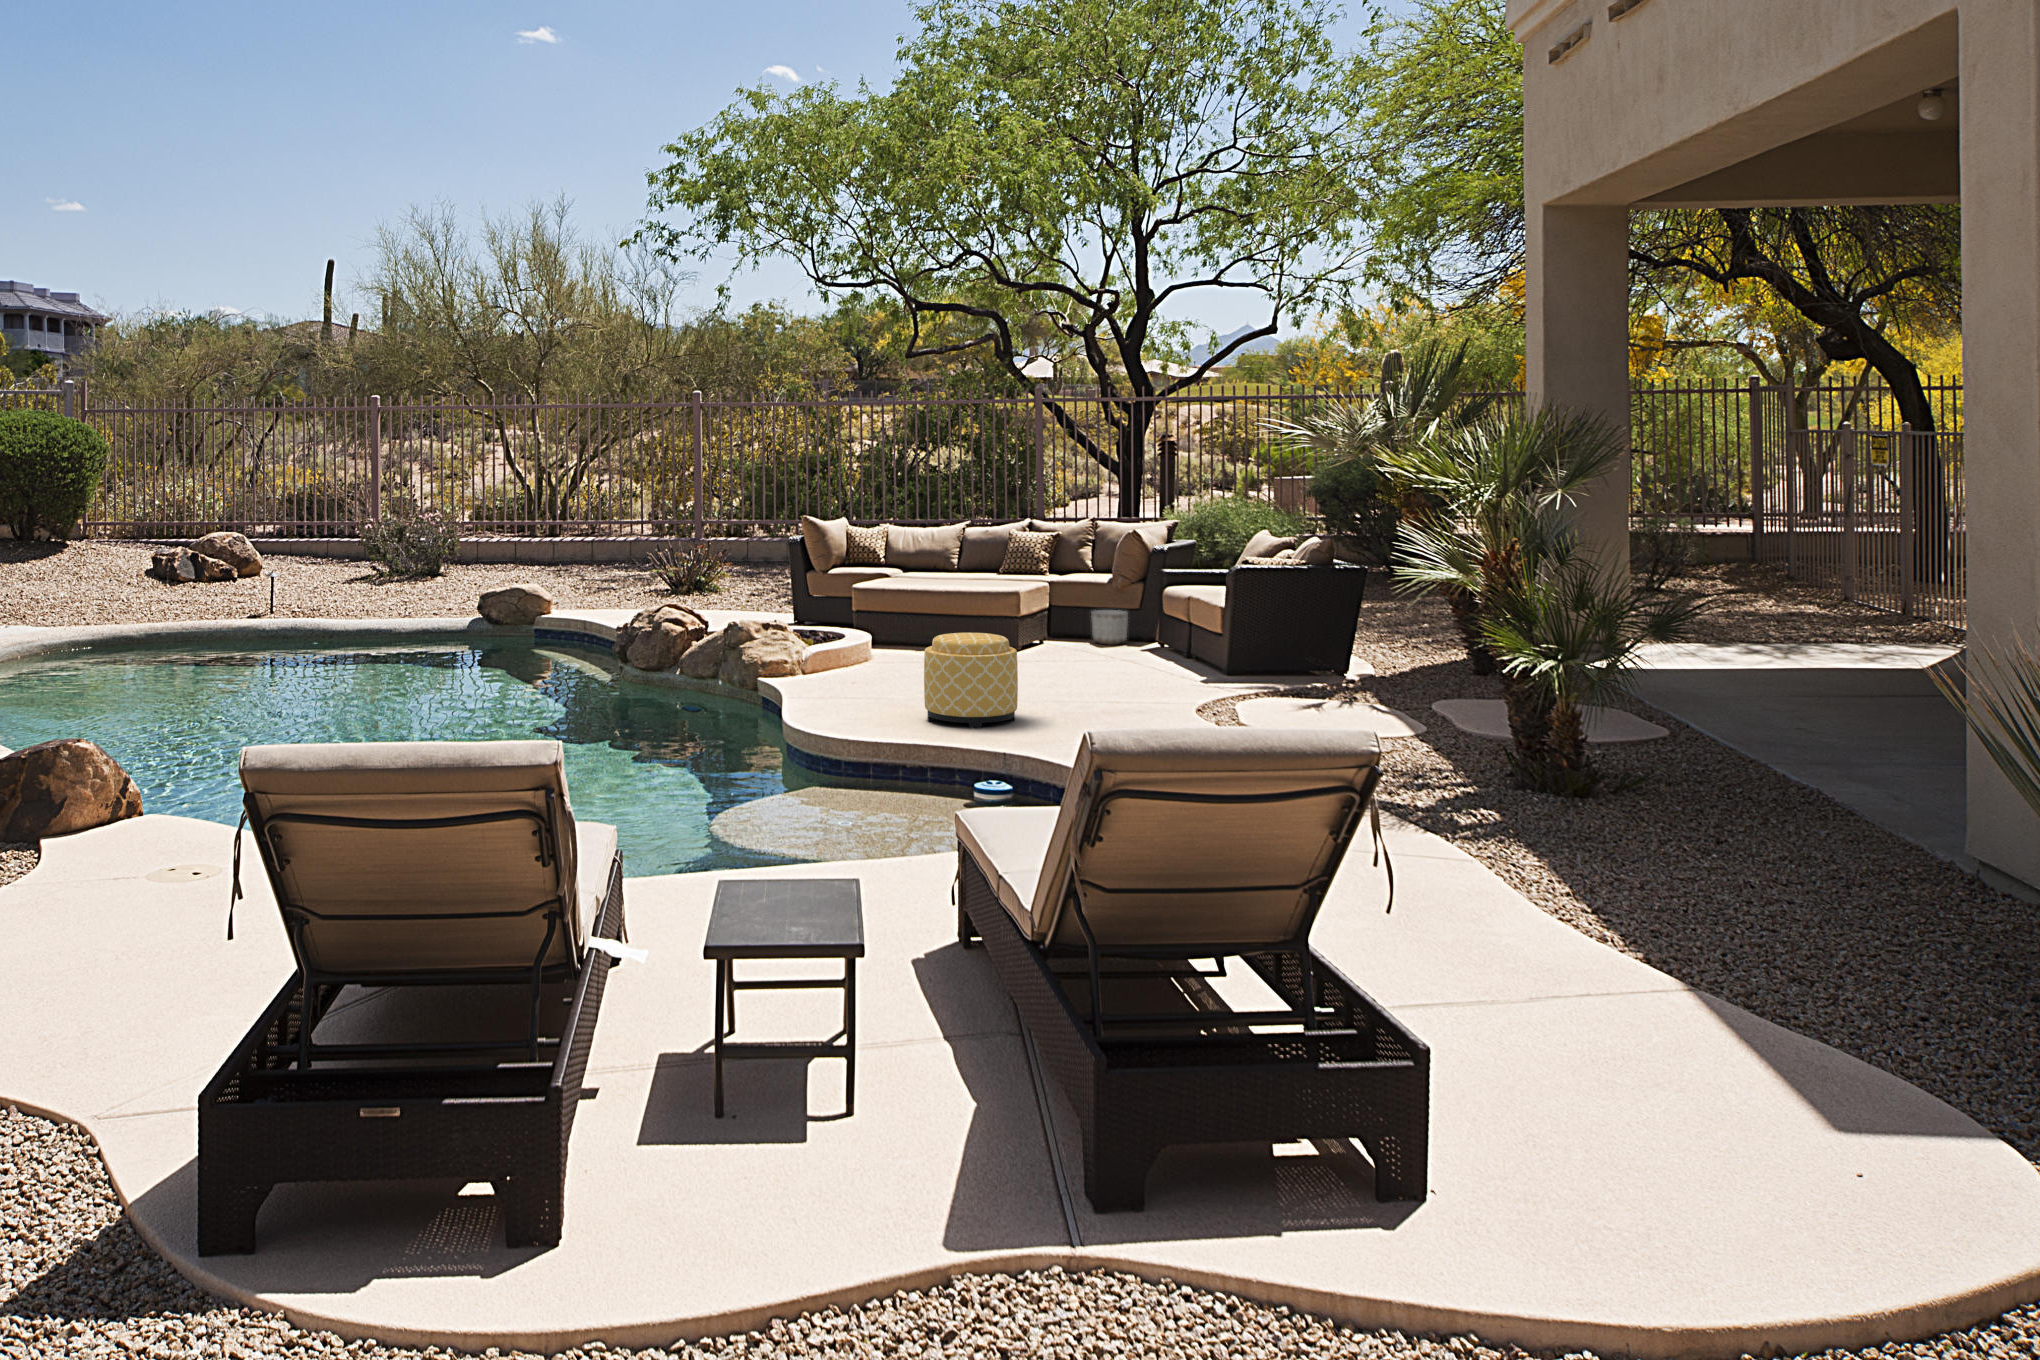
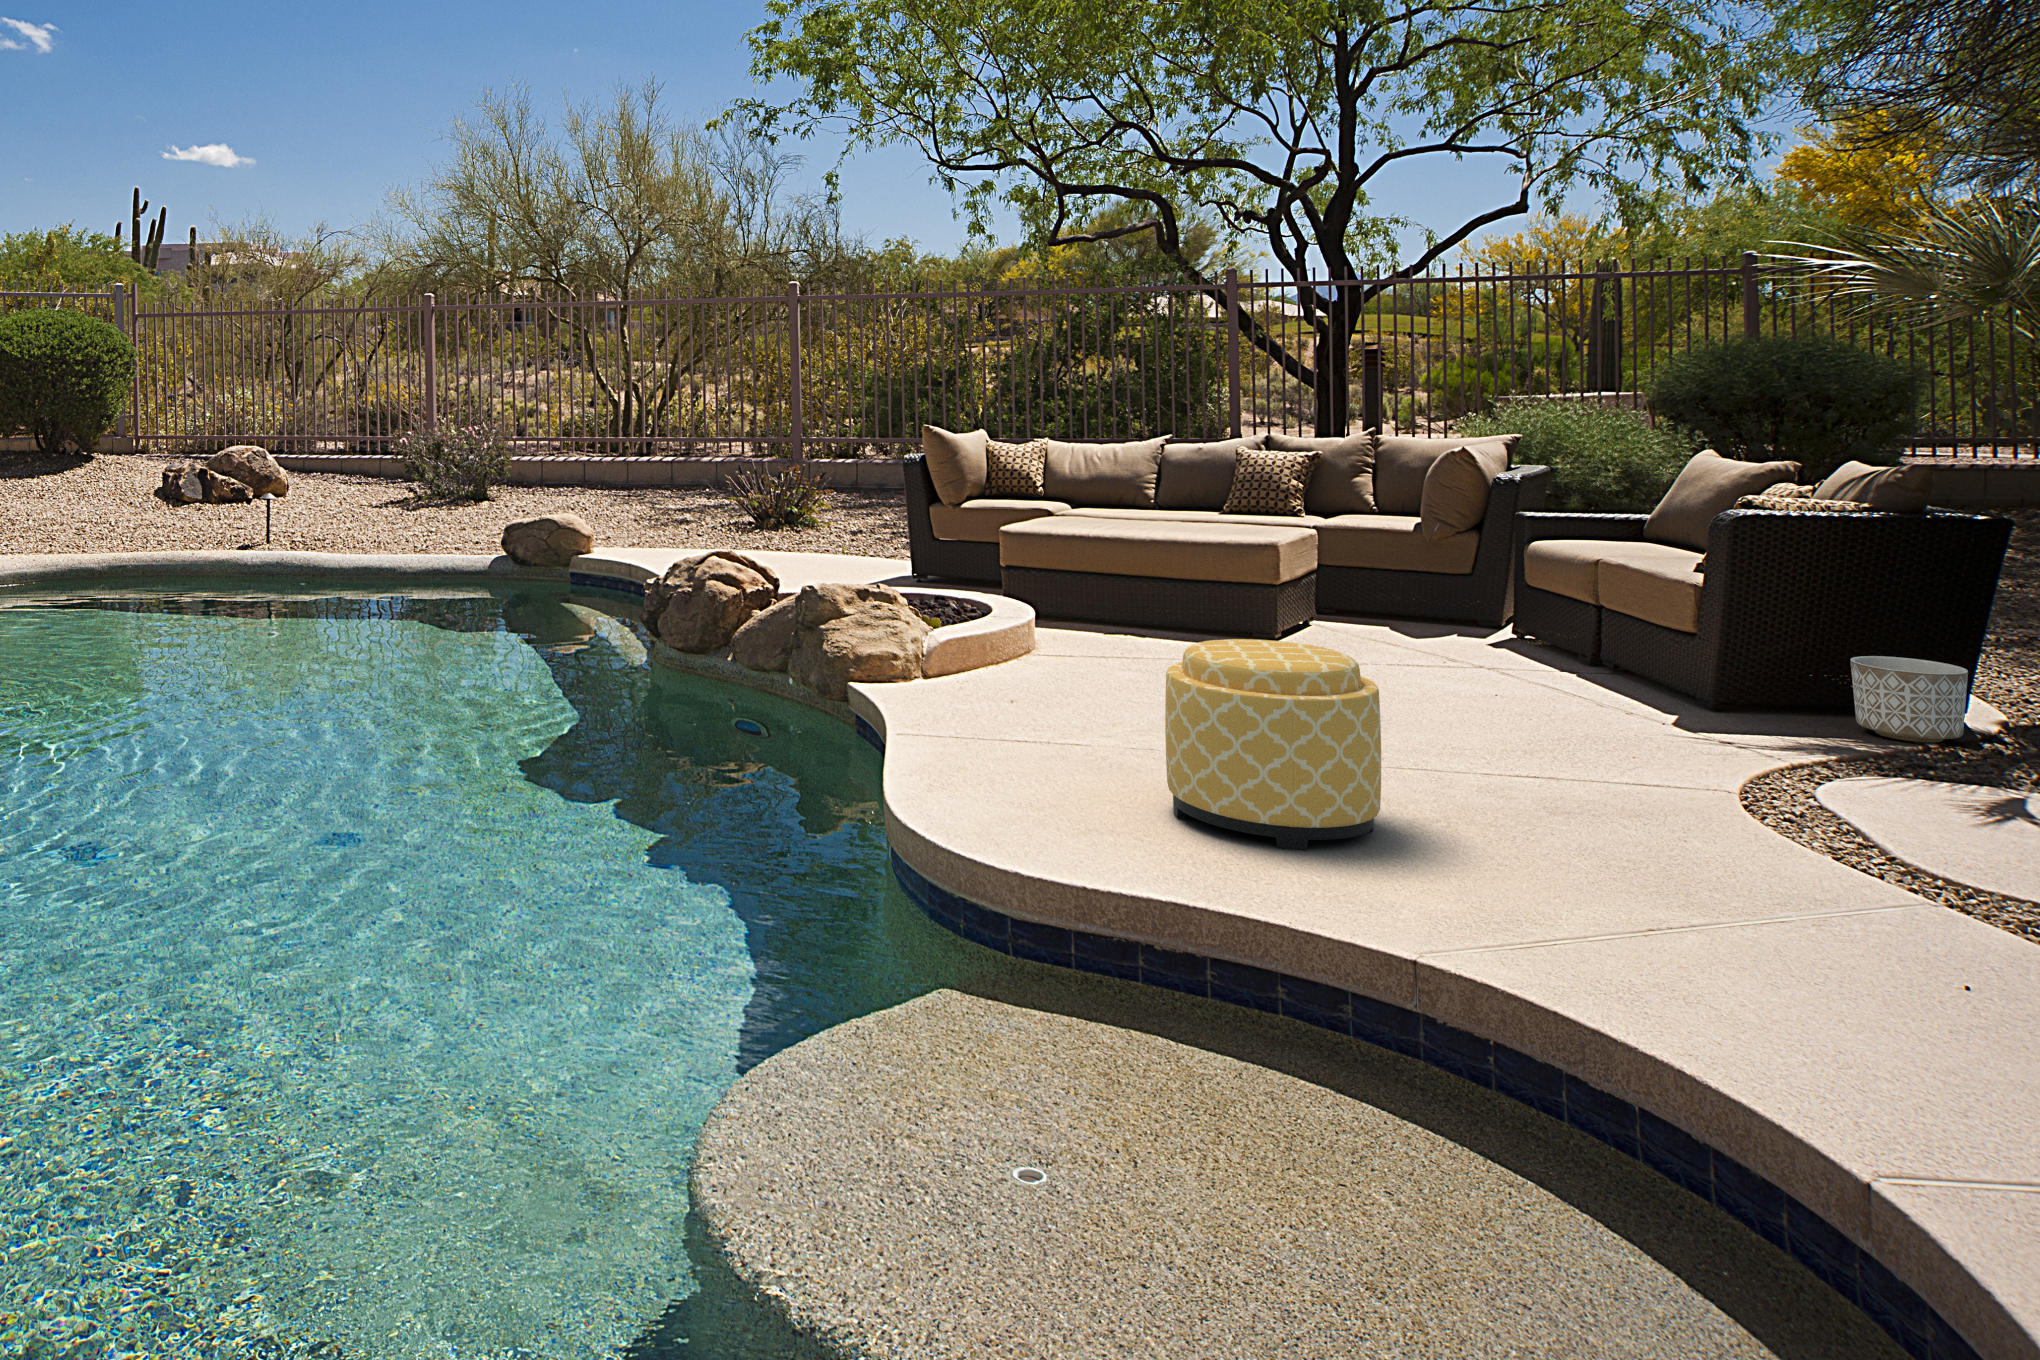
planter: present [1091,610,1128,644] -> present [1850,656,1968,743]

